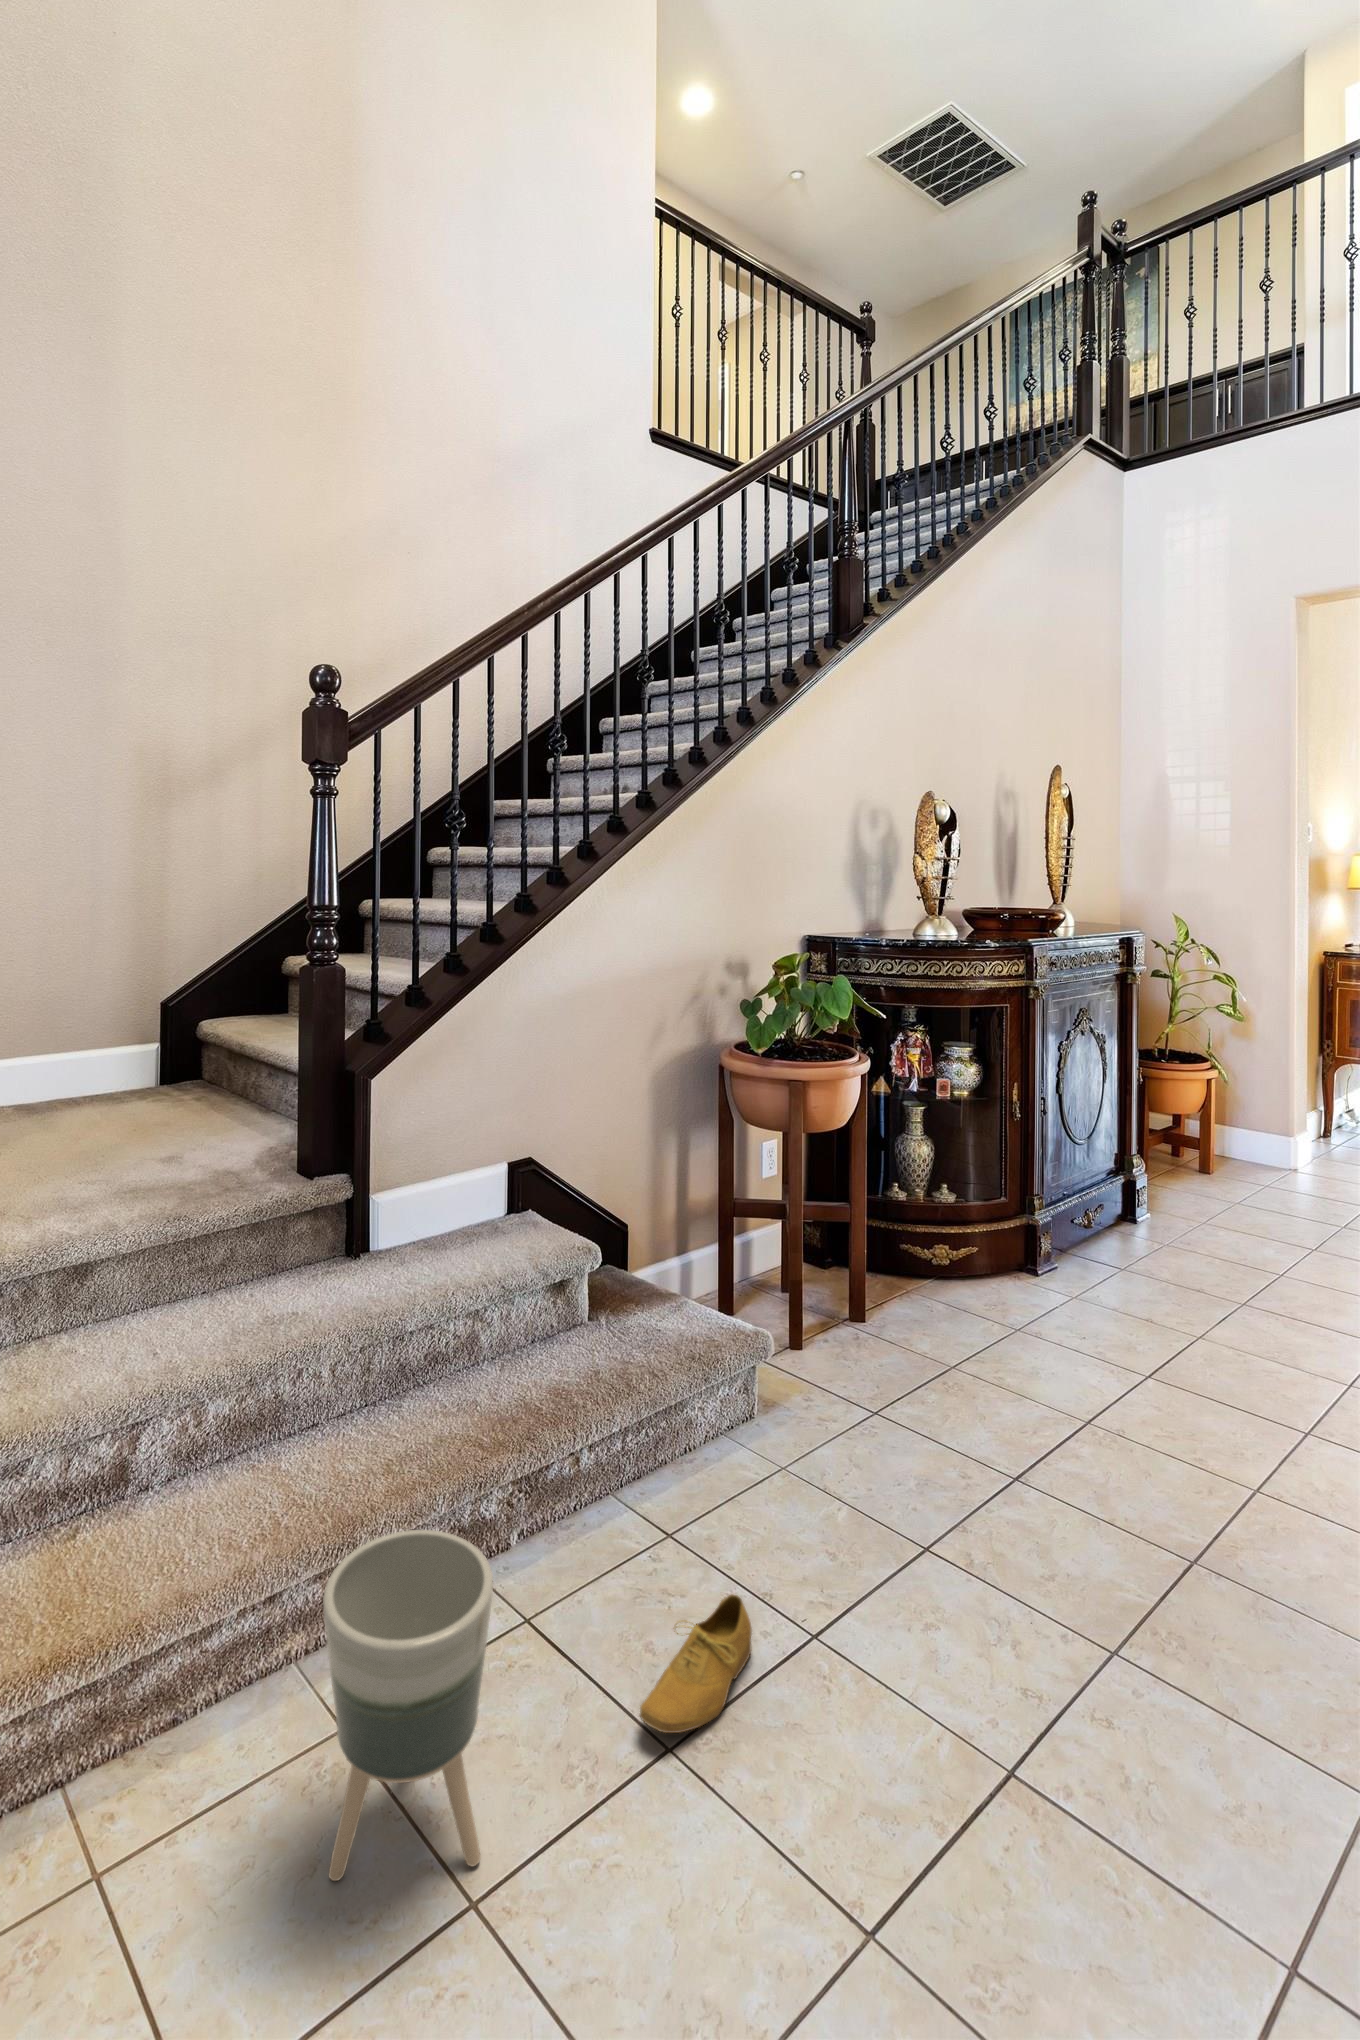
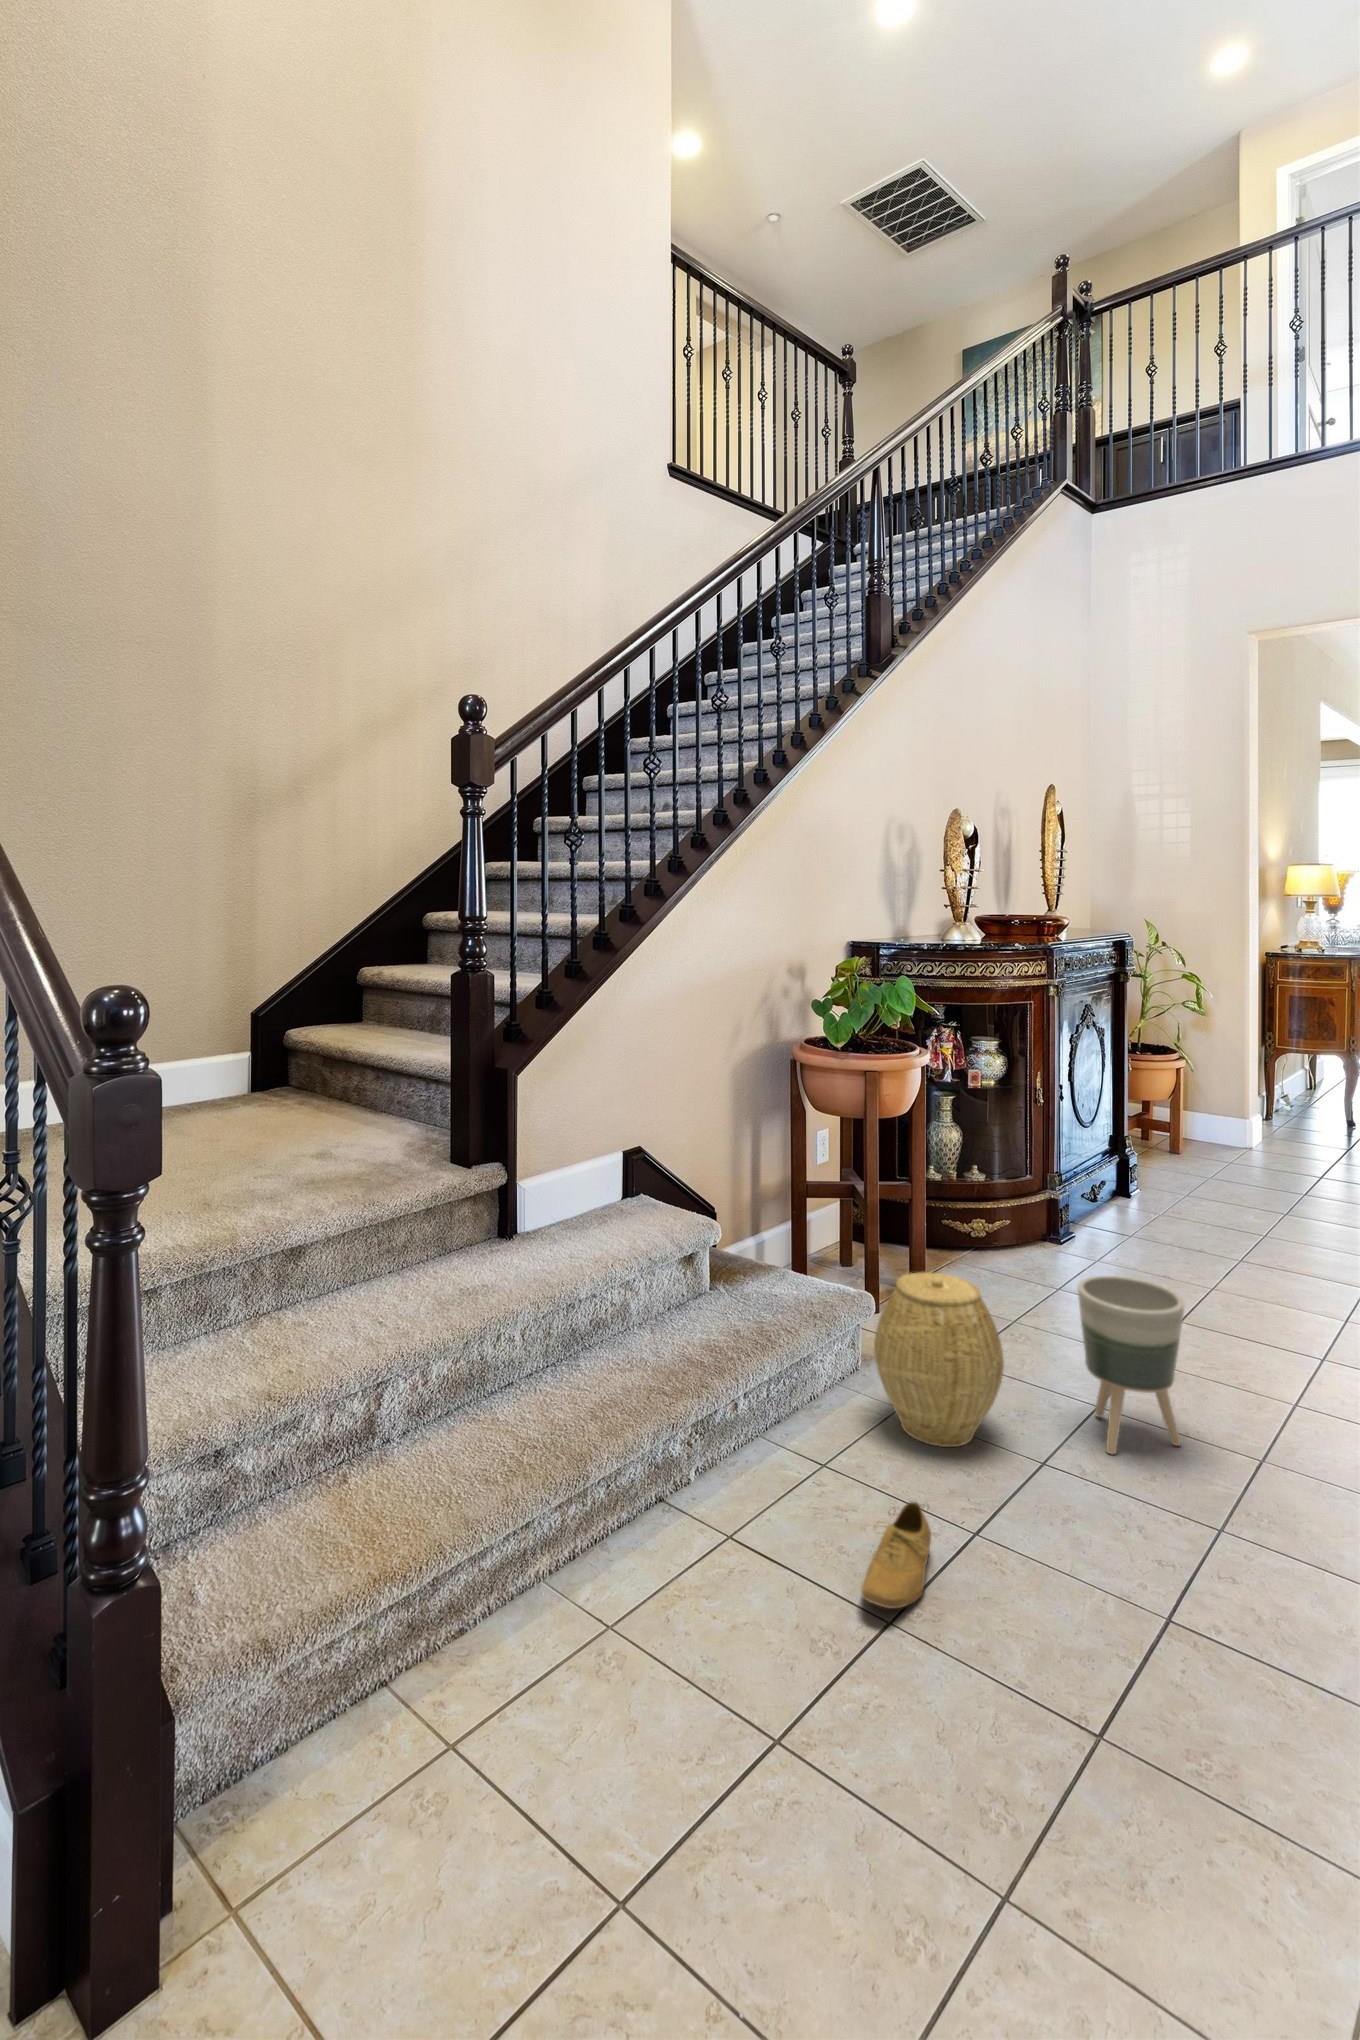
woven basket: none [751,1314,893,1516] -> present [874,1272,1004,1447]
planter: present [323,1530,493,1881] -> present [1078,1276,1184,1454]

